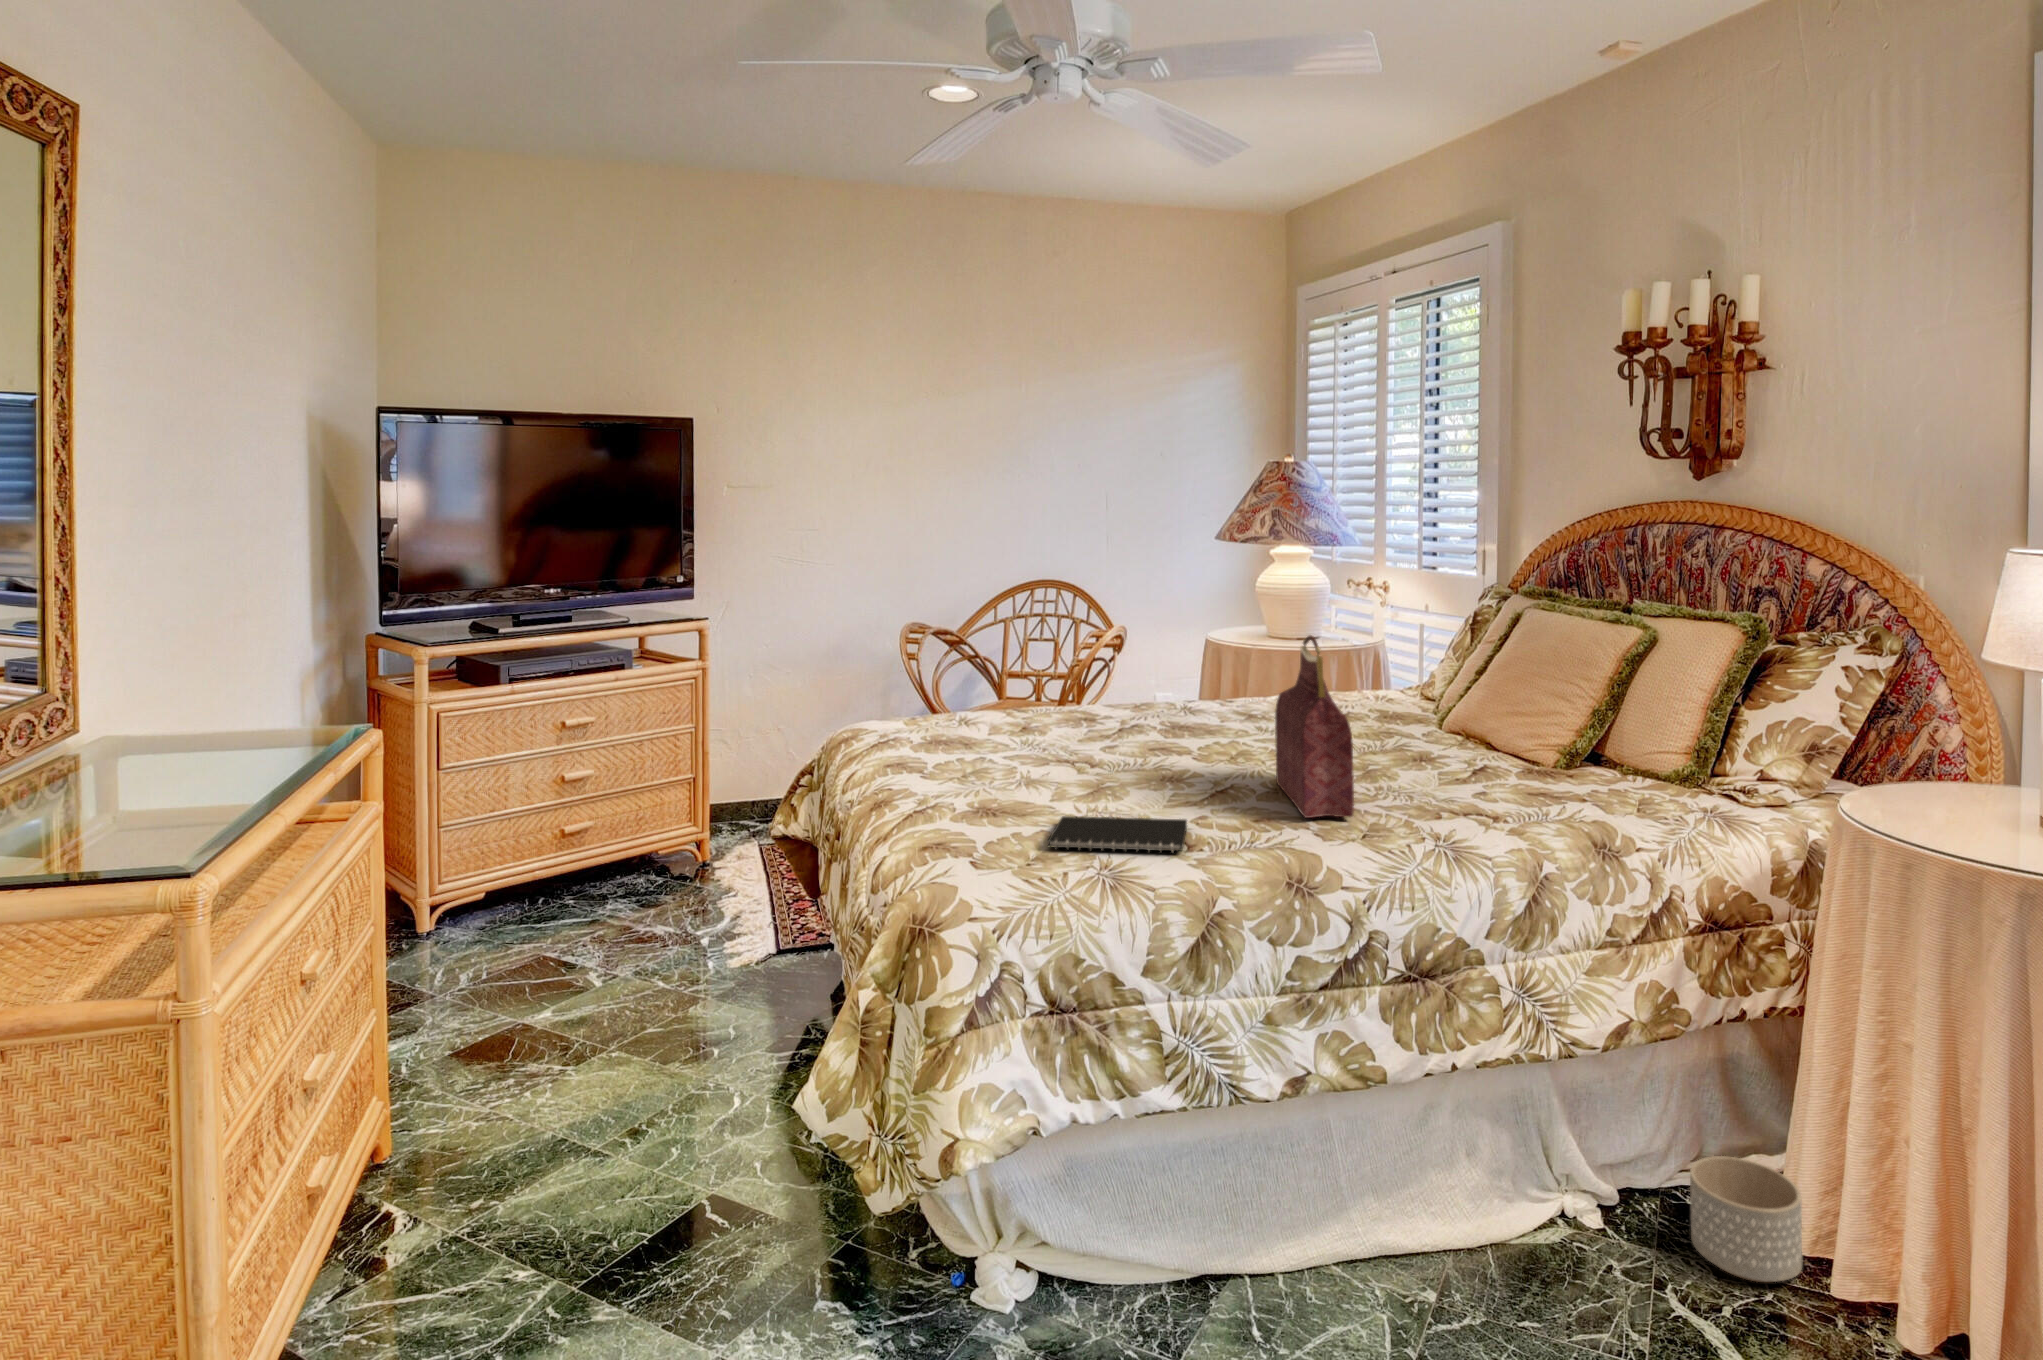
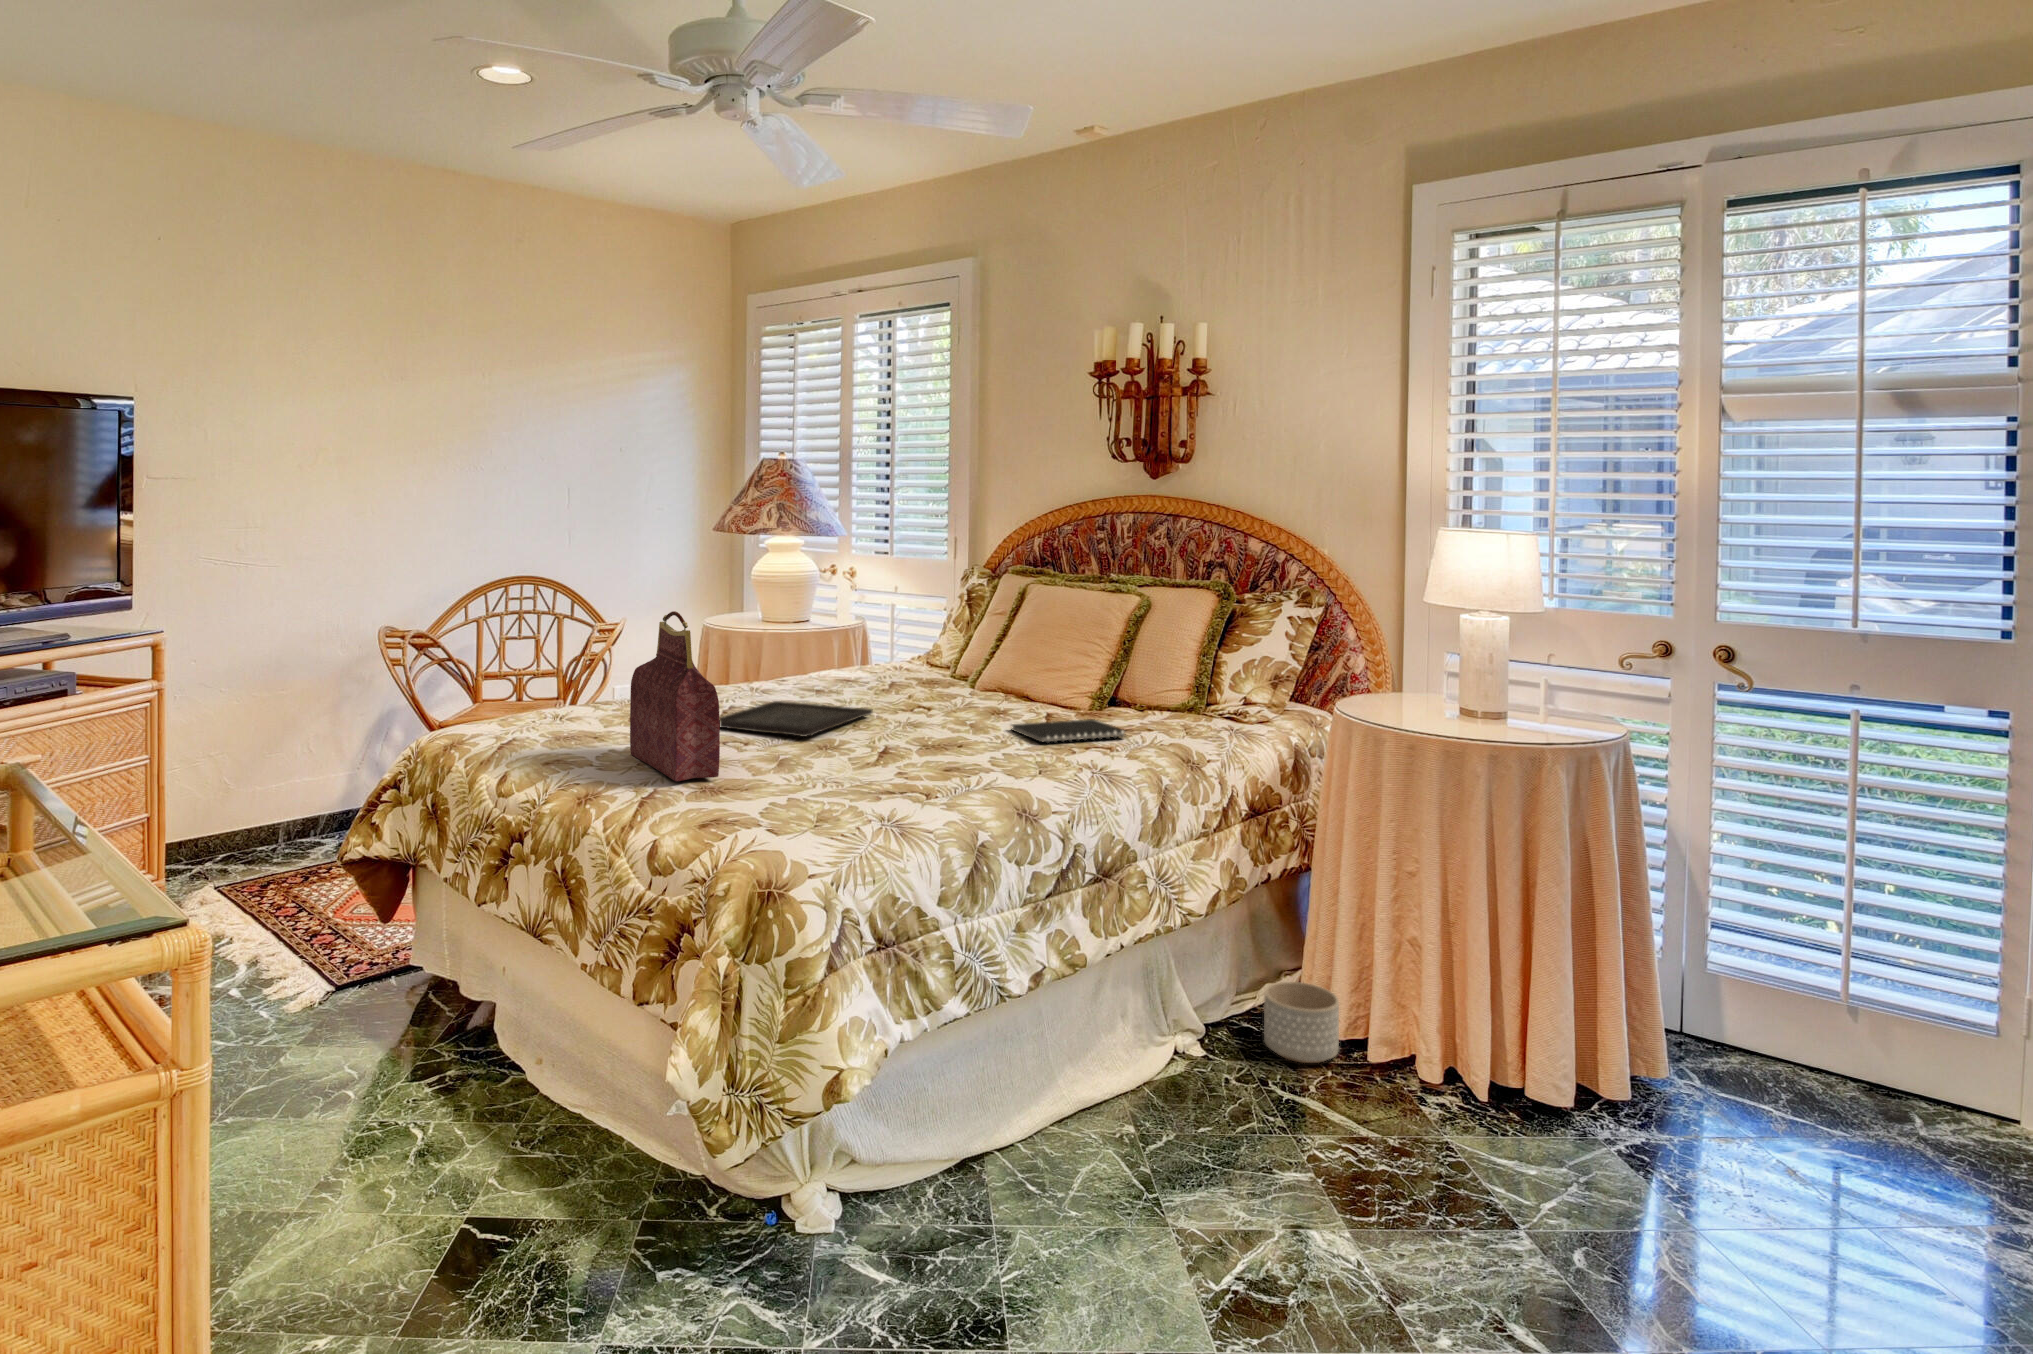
handbag: present [1275,635,1354,818] -> present [630,611,720,781]
tray: none [1088,729,1273,769] -> present [719,701,872,737]
notebook: present [1048,816,1187,852] -> present [1012,719,1126,743]

